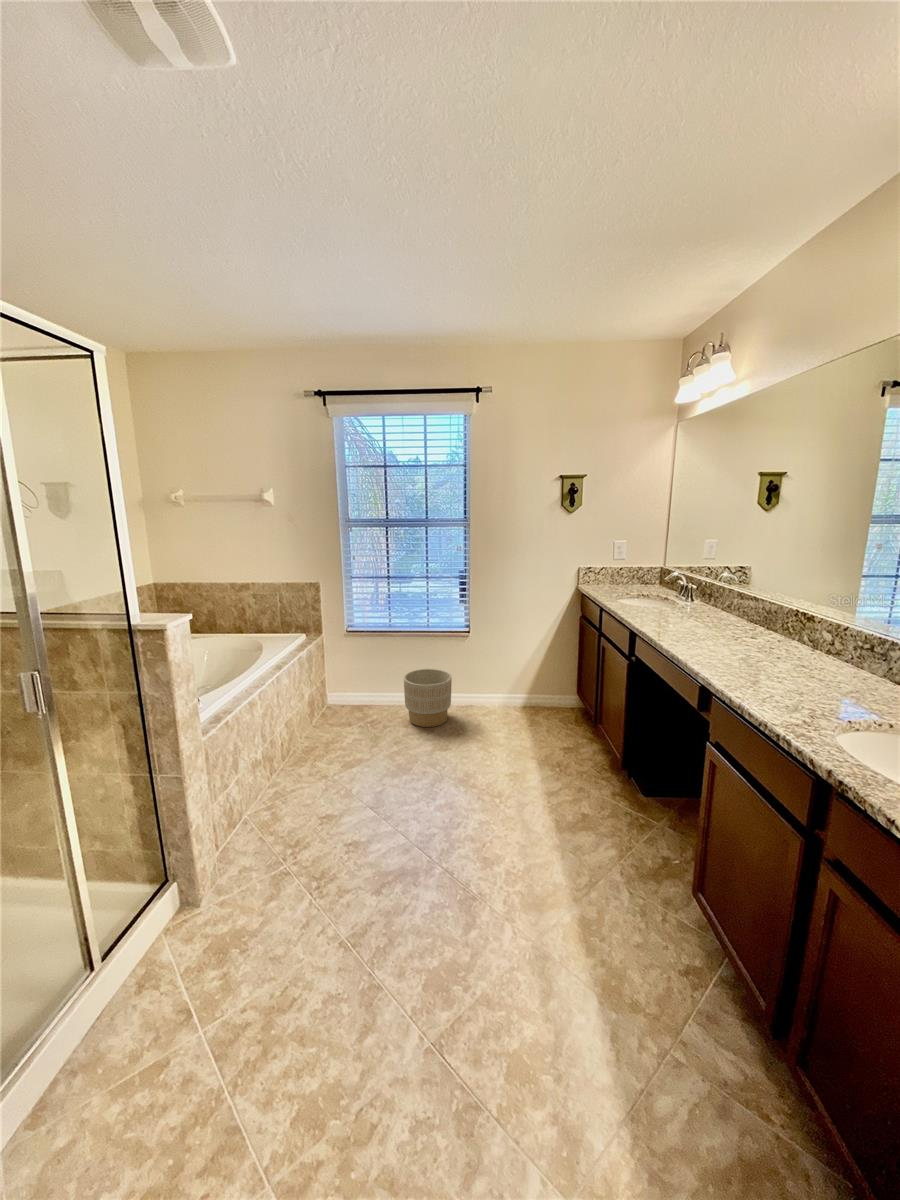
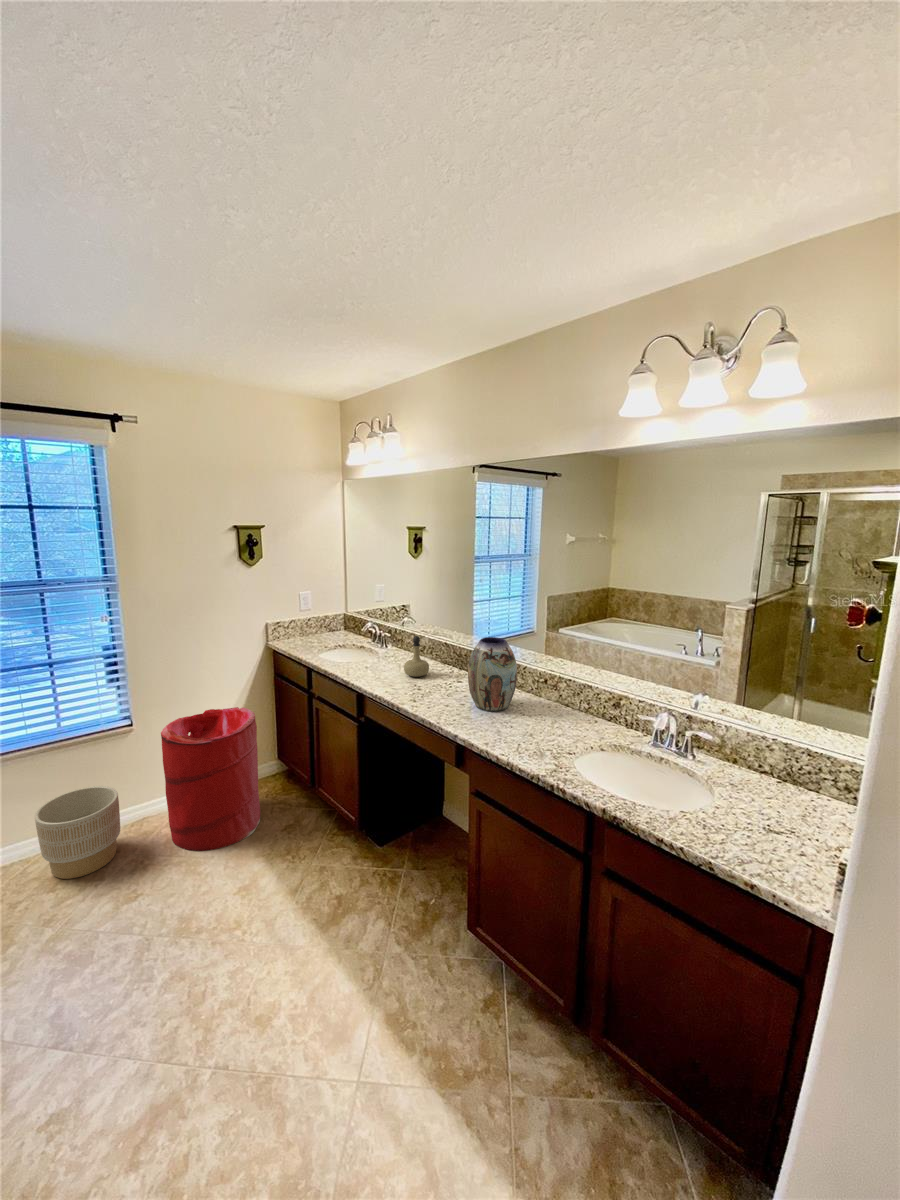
vase: none [744,580,817,669] -> present [468,637,517,712]
perfume bottle: none [691,582,722,627] -> present [404,636,429,677]
laundry hamper: none [481,633,554,745] -> present [161,707,260,851]

